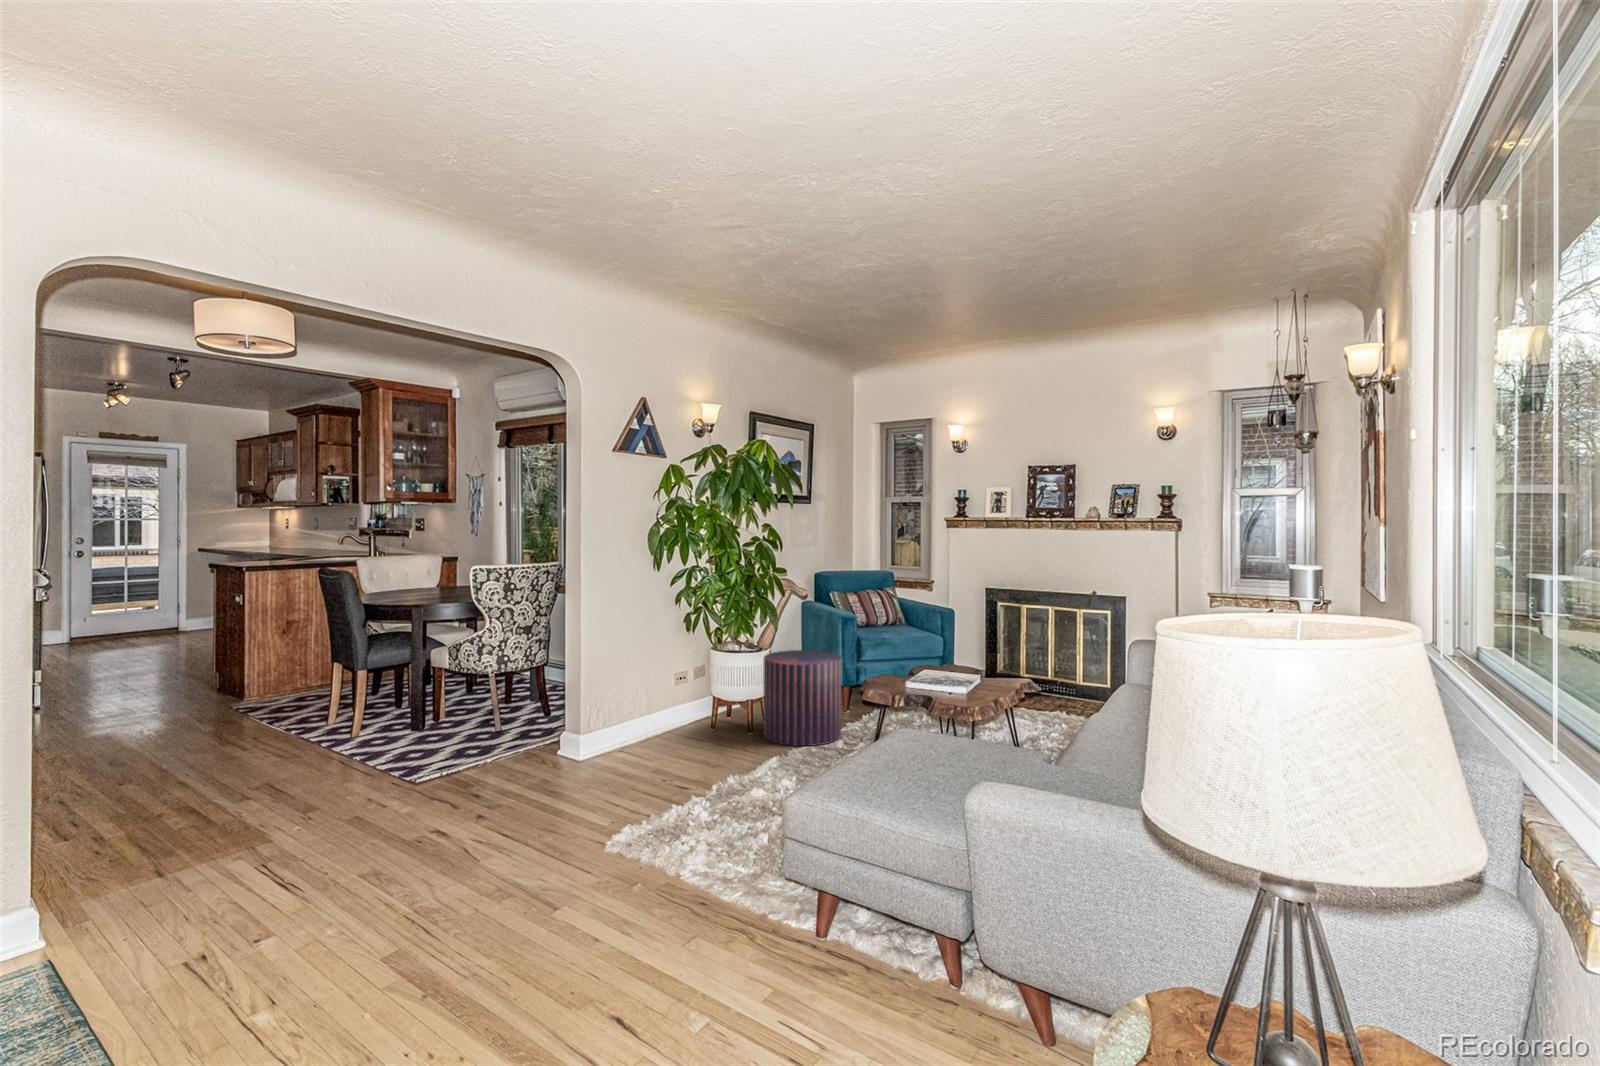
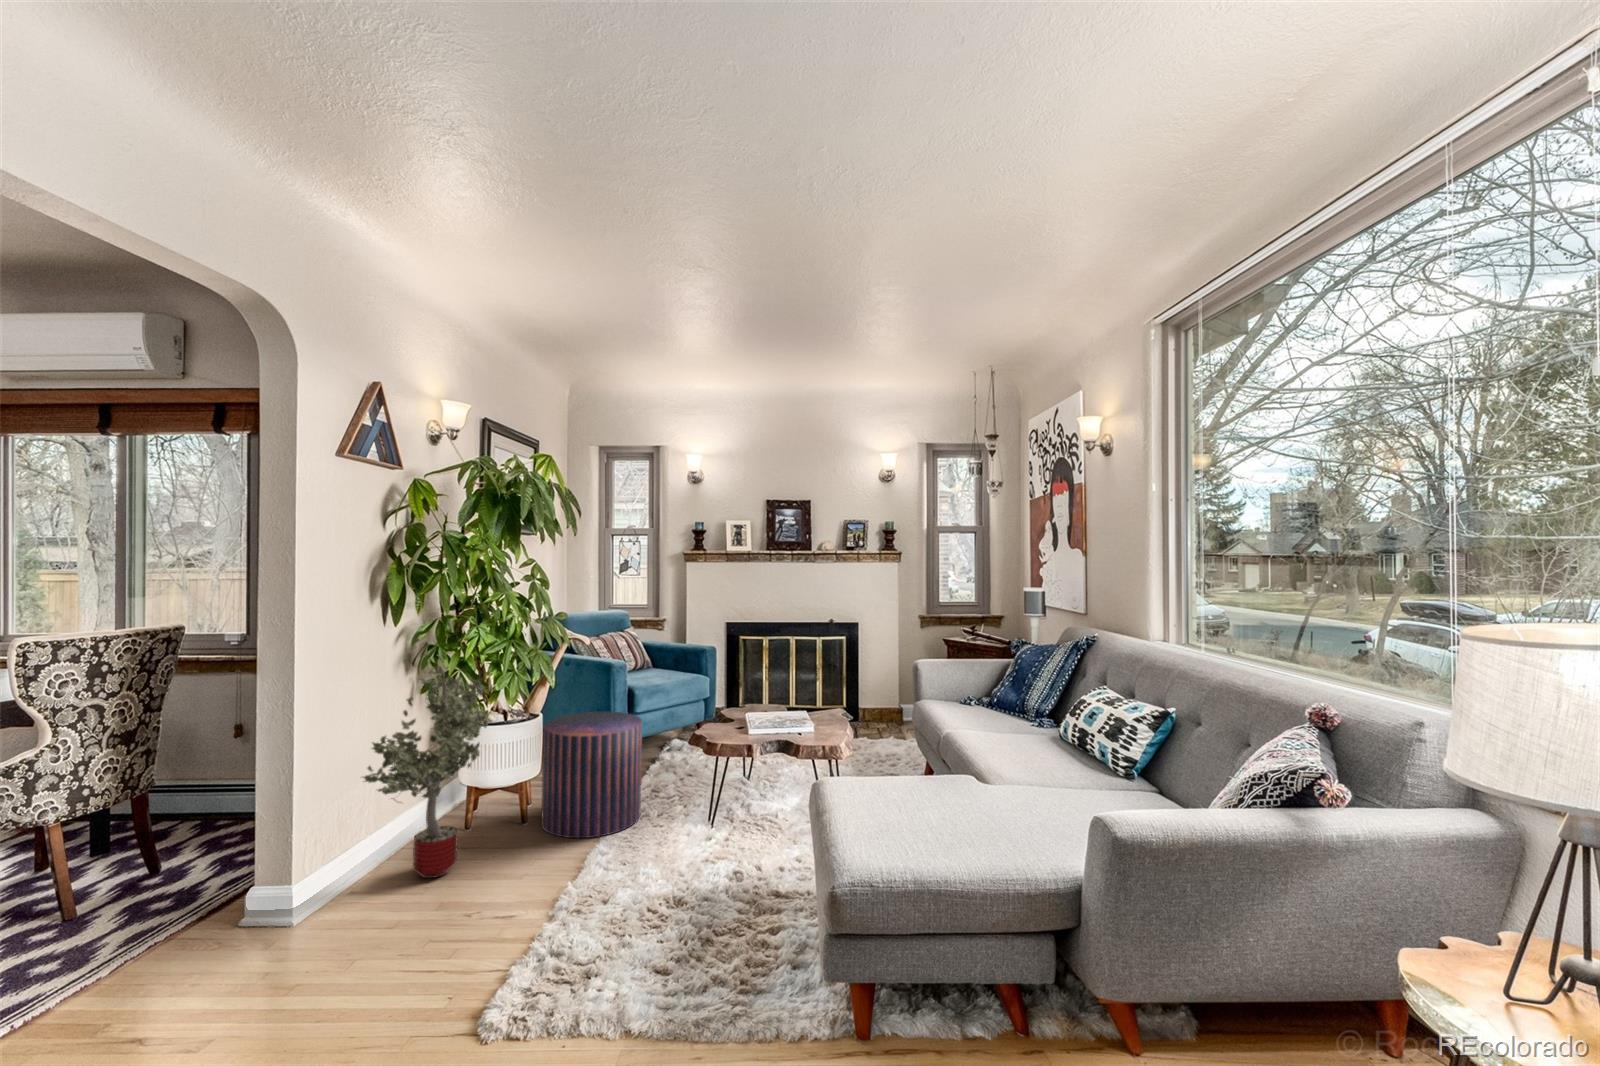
potted tree: none [629,599,723,748] -> present [363,667,492,878]

